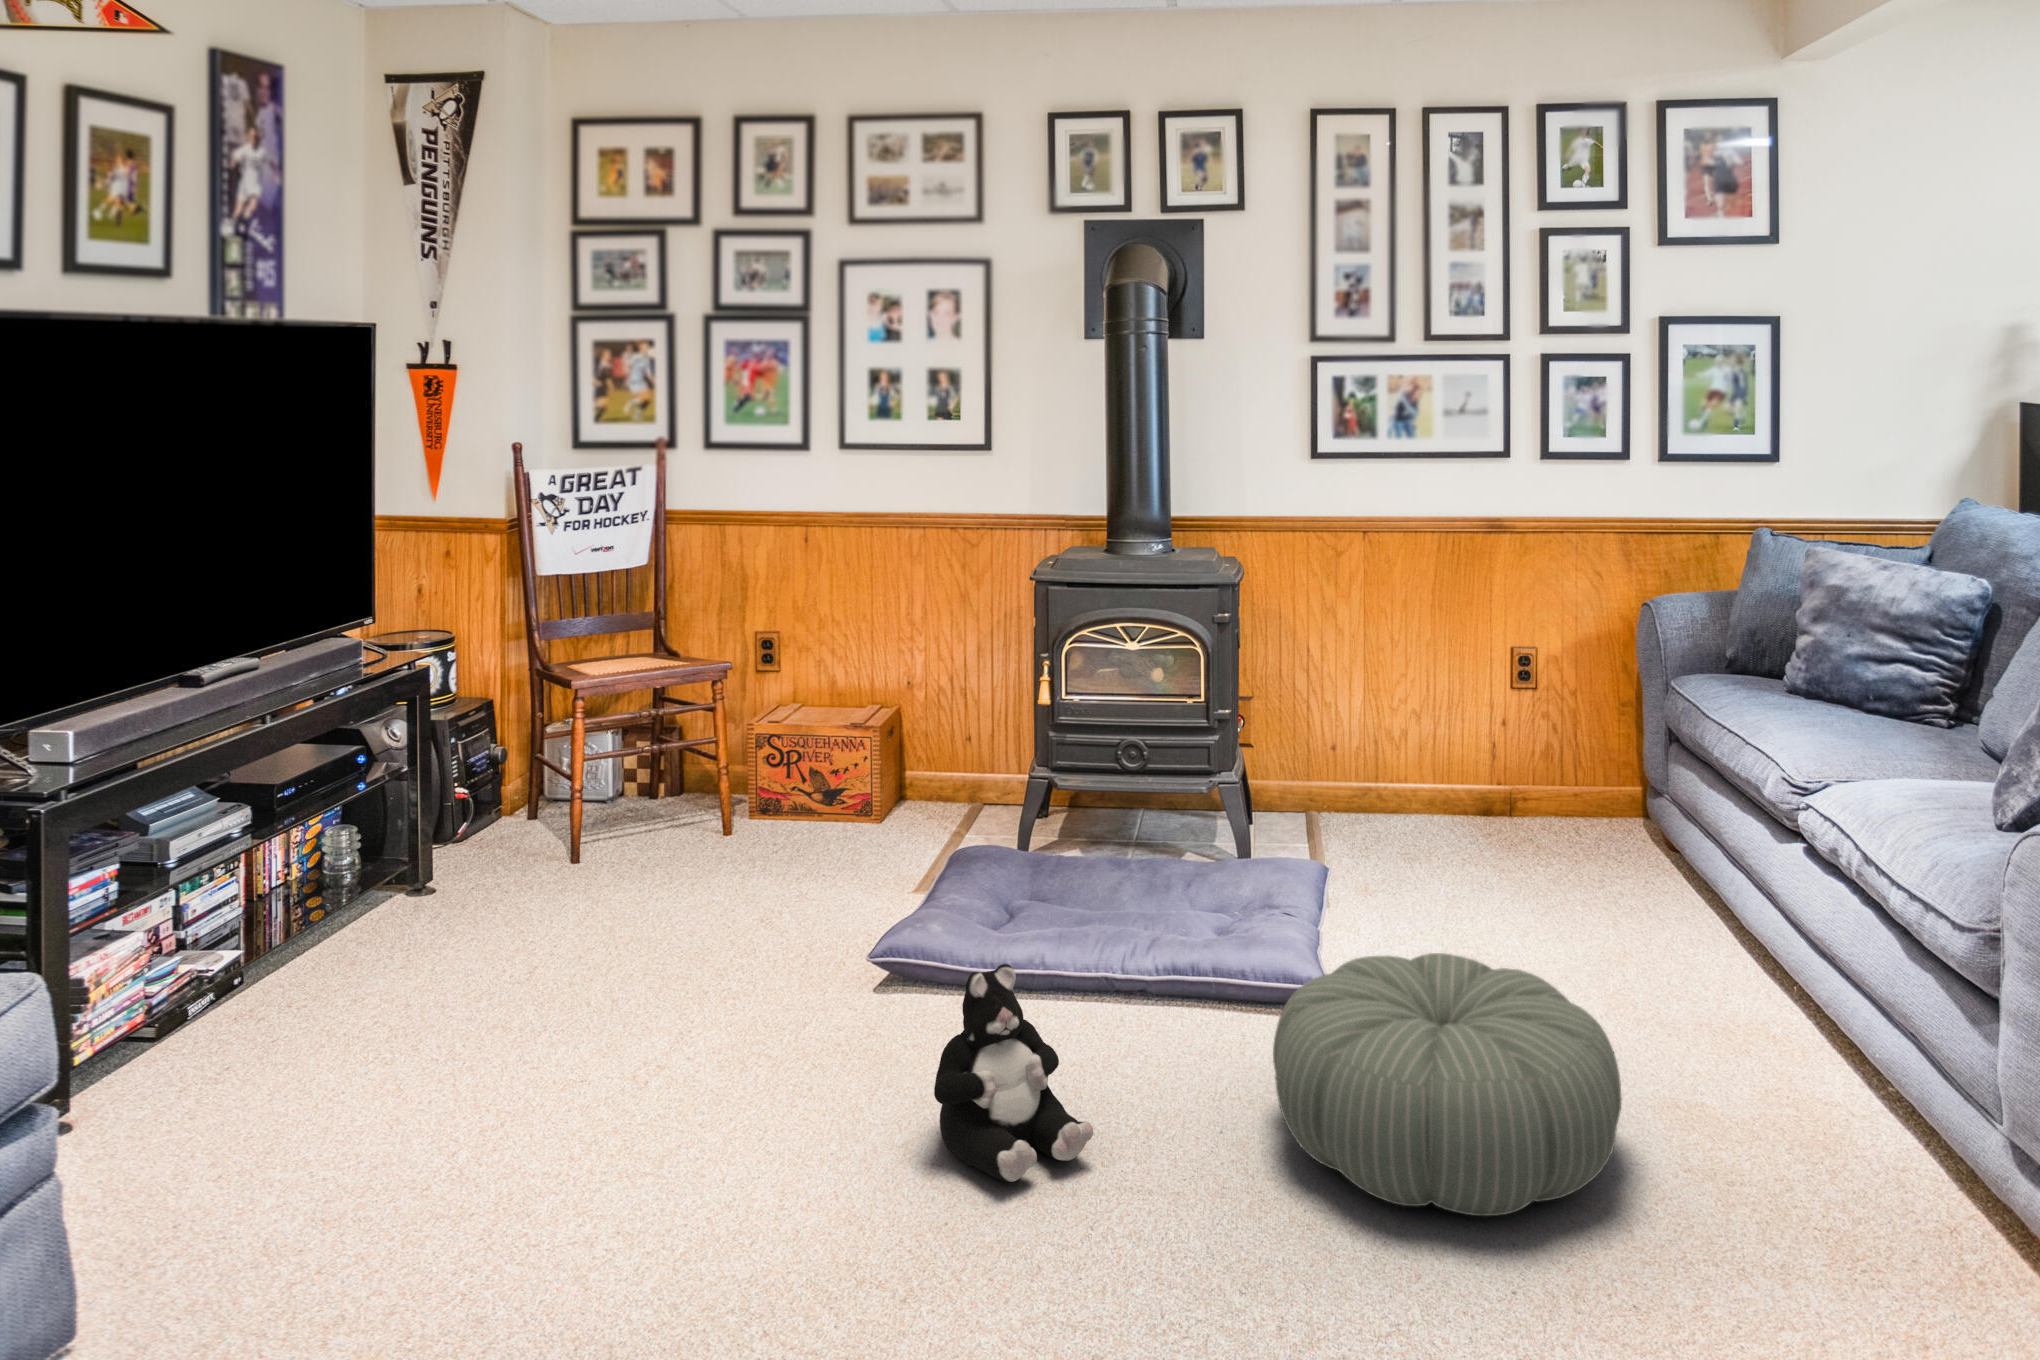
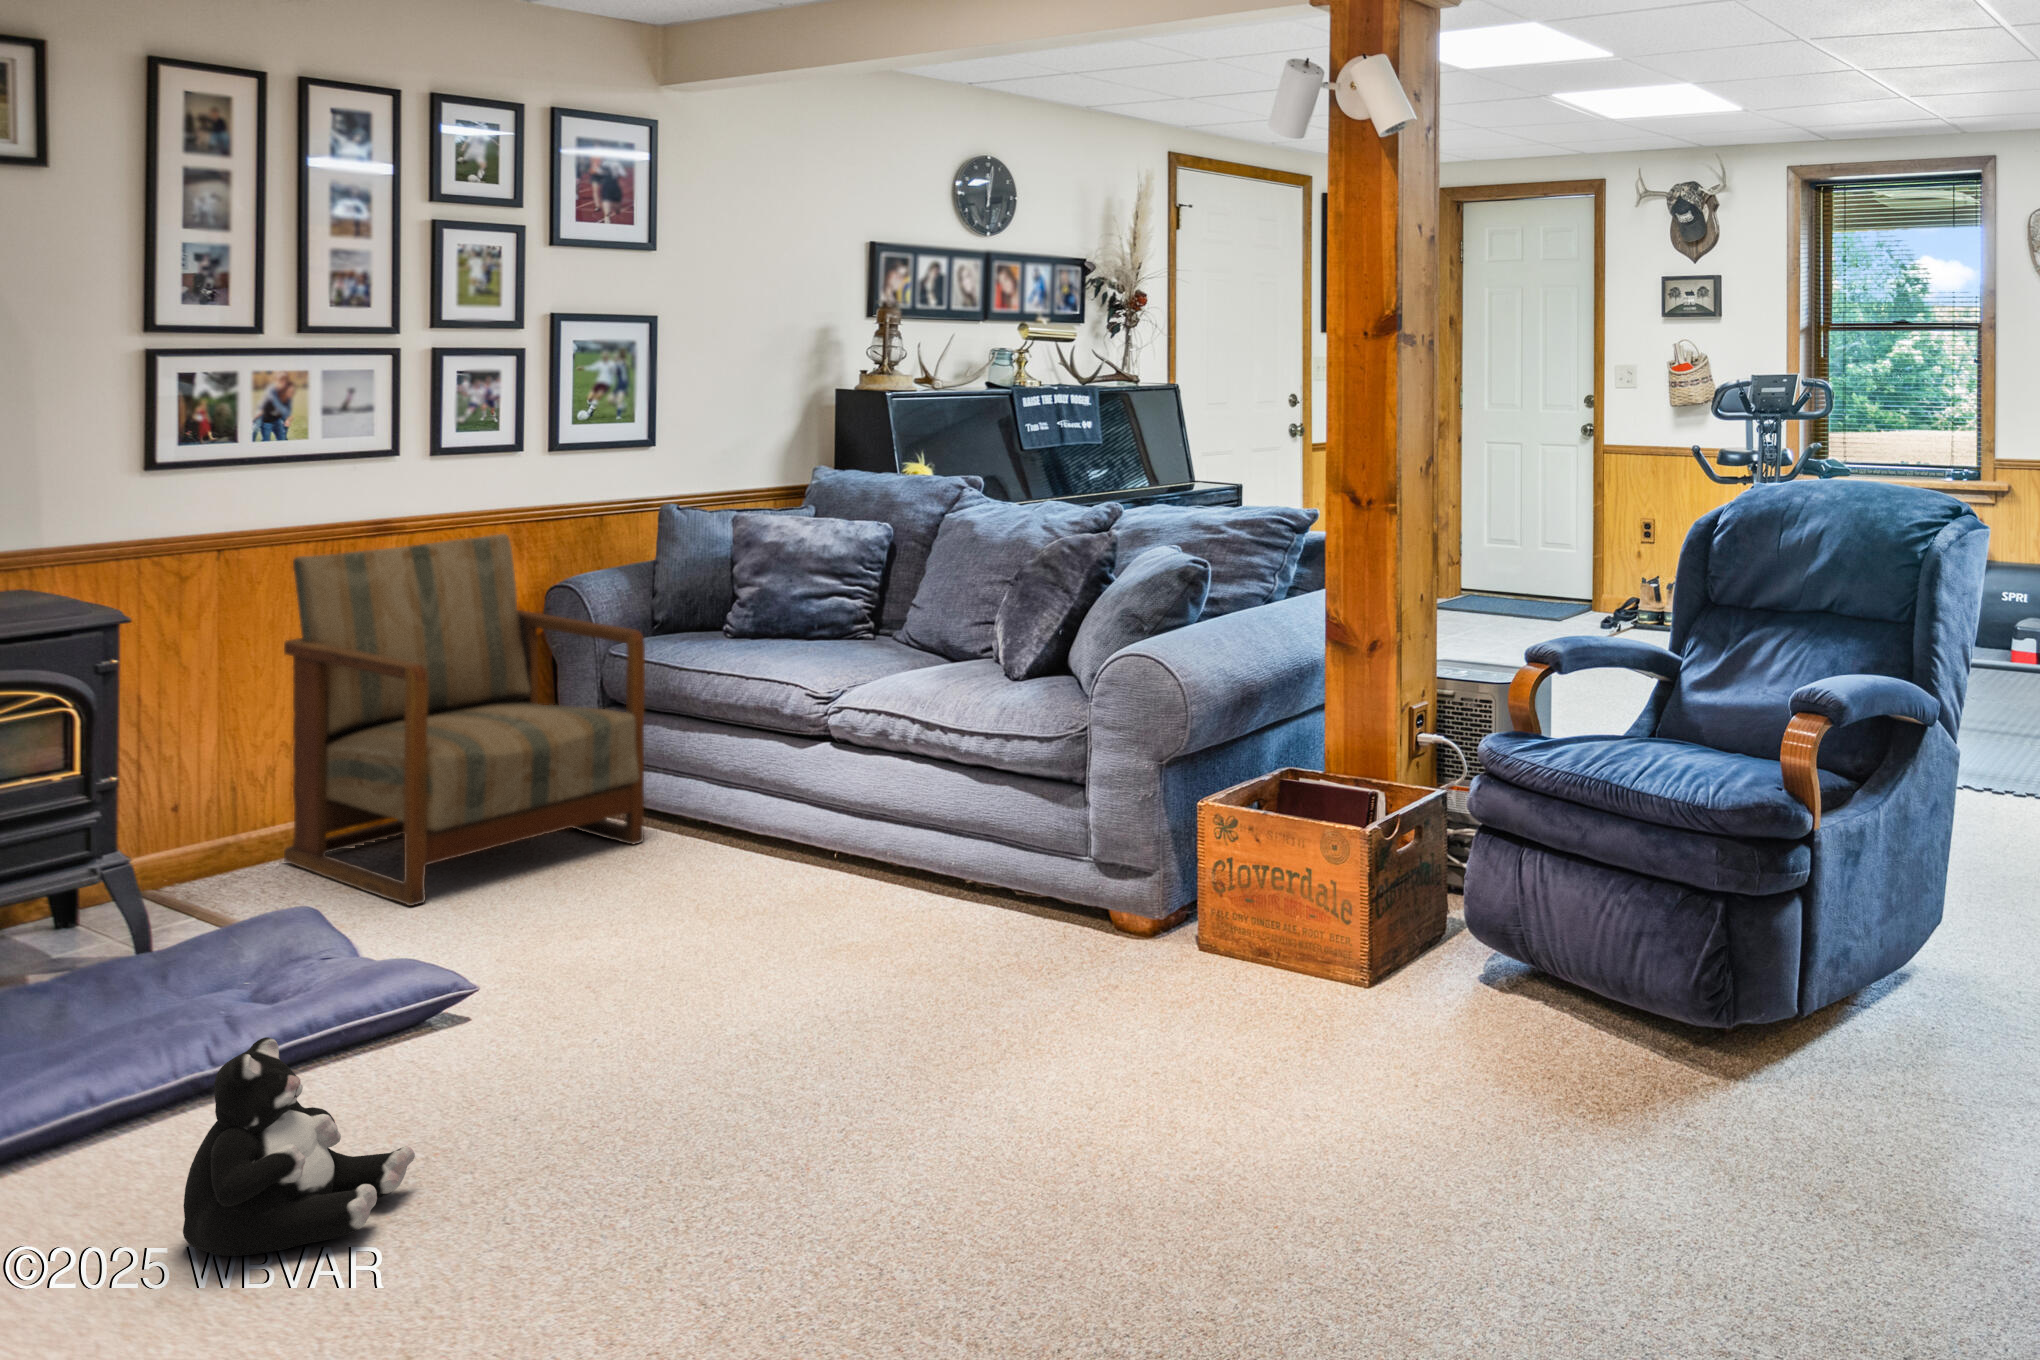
armchair: none [1401,540,1661,899] -> present [284,534,645,906]
pouf: present [1273,953,1621,1216] -> none [529,876,856,1080]

